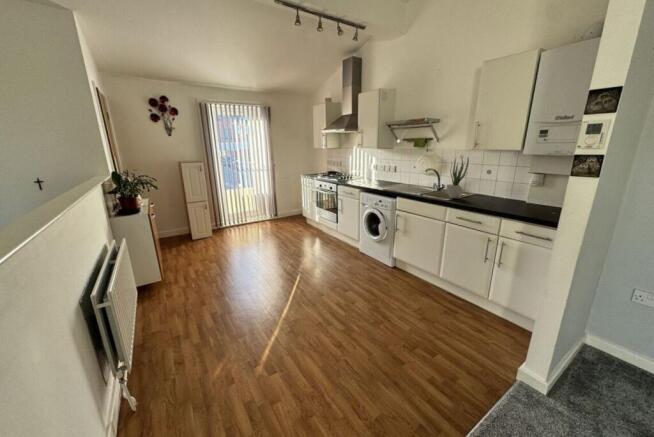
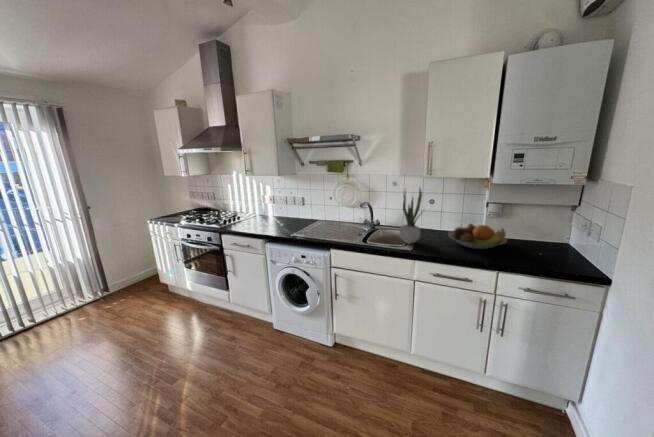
fruit bowl: none [484,188,533,206] -> present [448,224,507,249]

